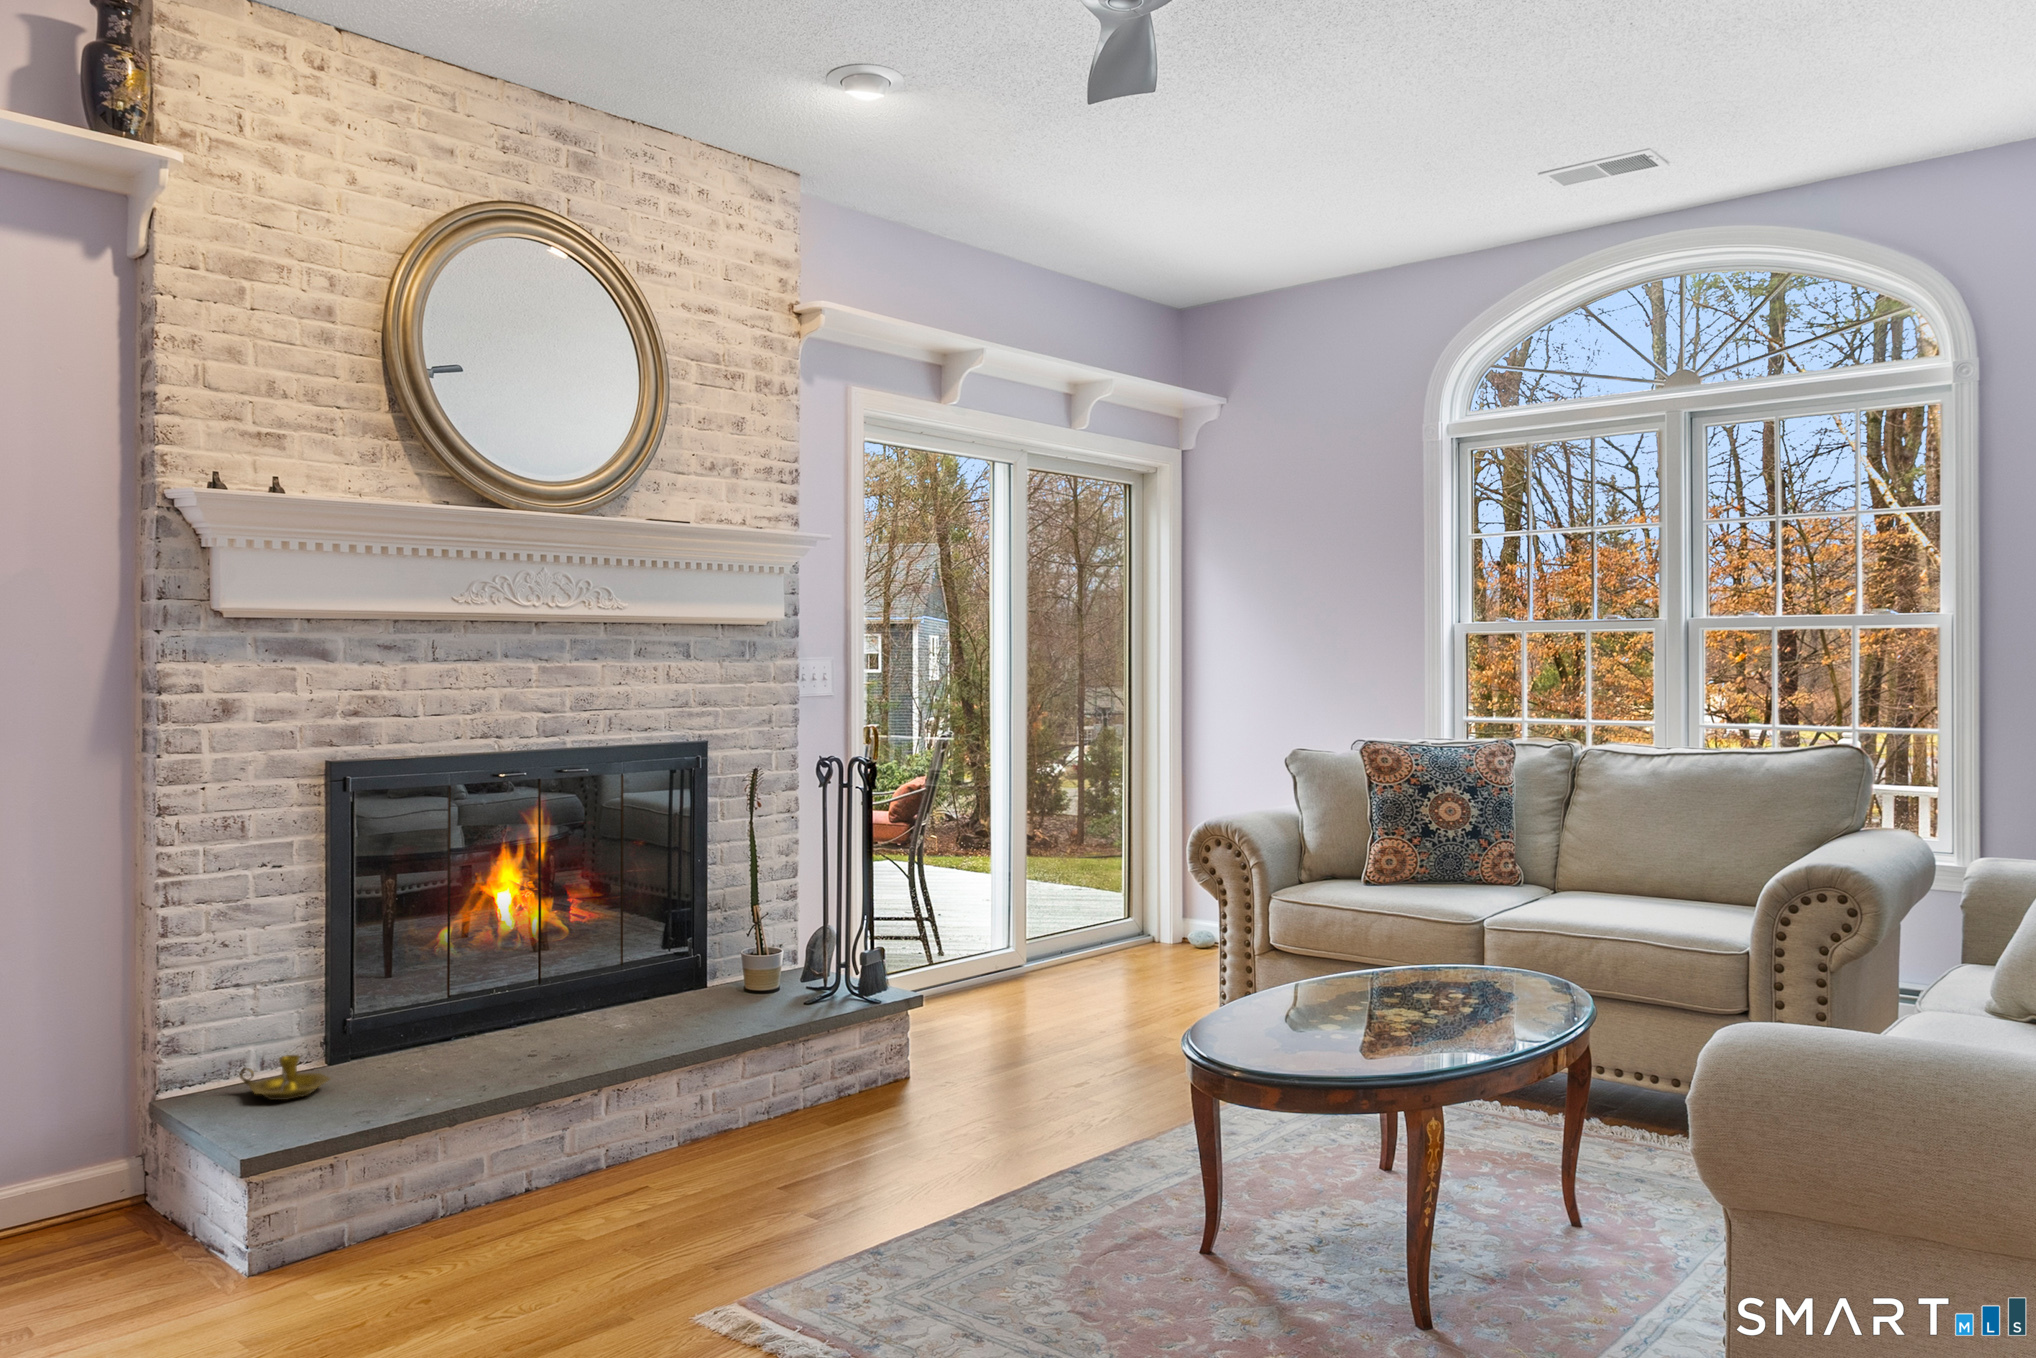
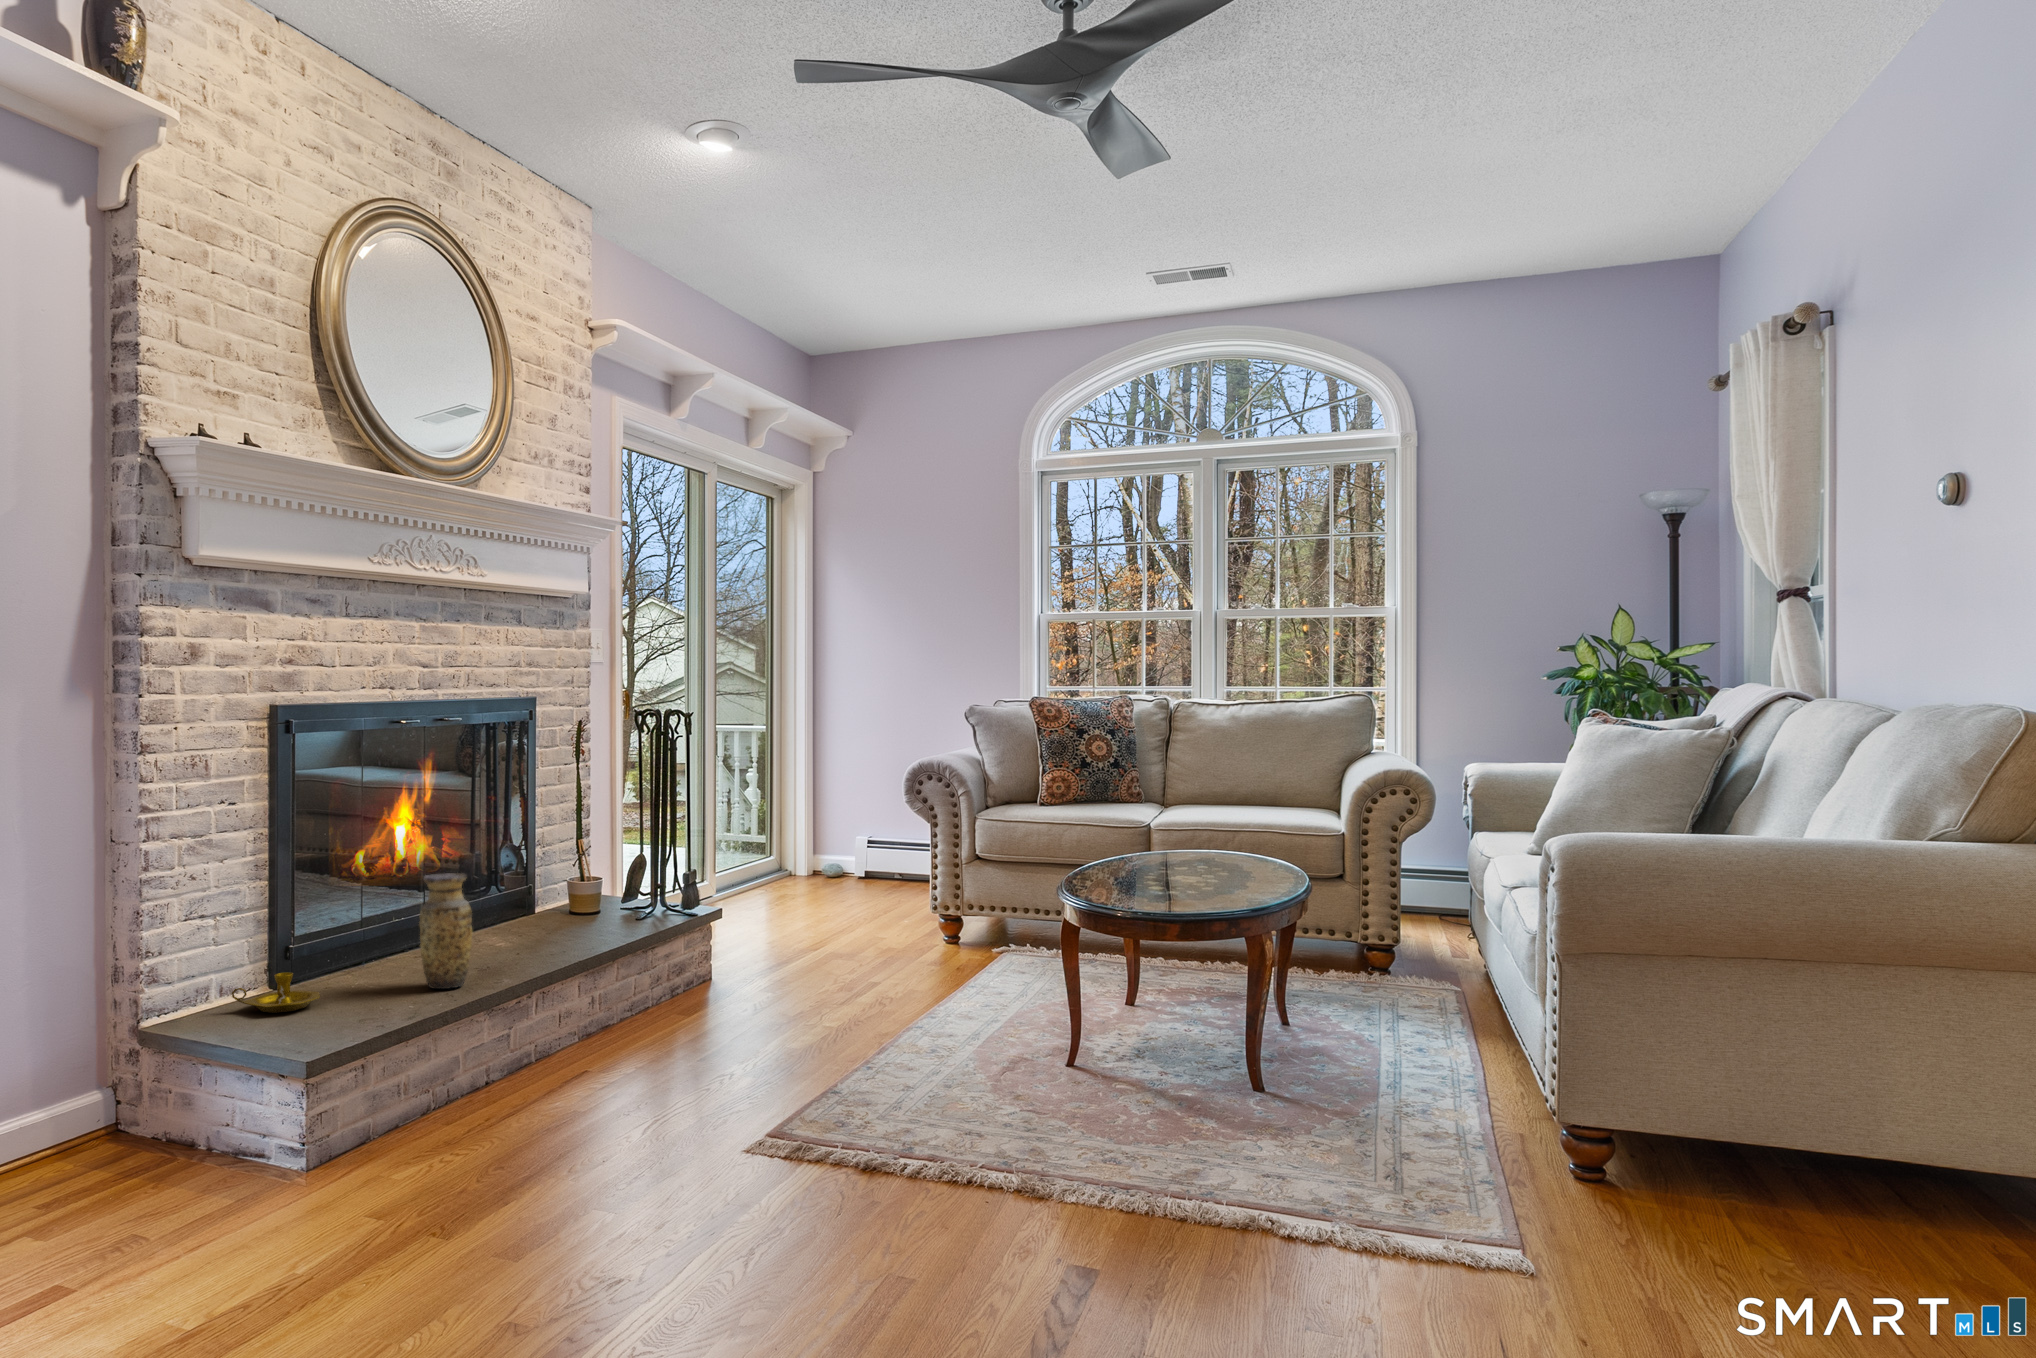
vase: none [440,953,500,1086] -> present [419,873,472,989]

